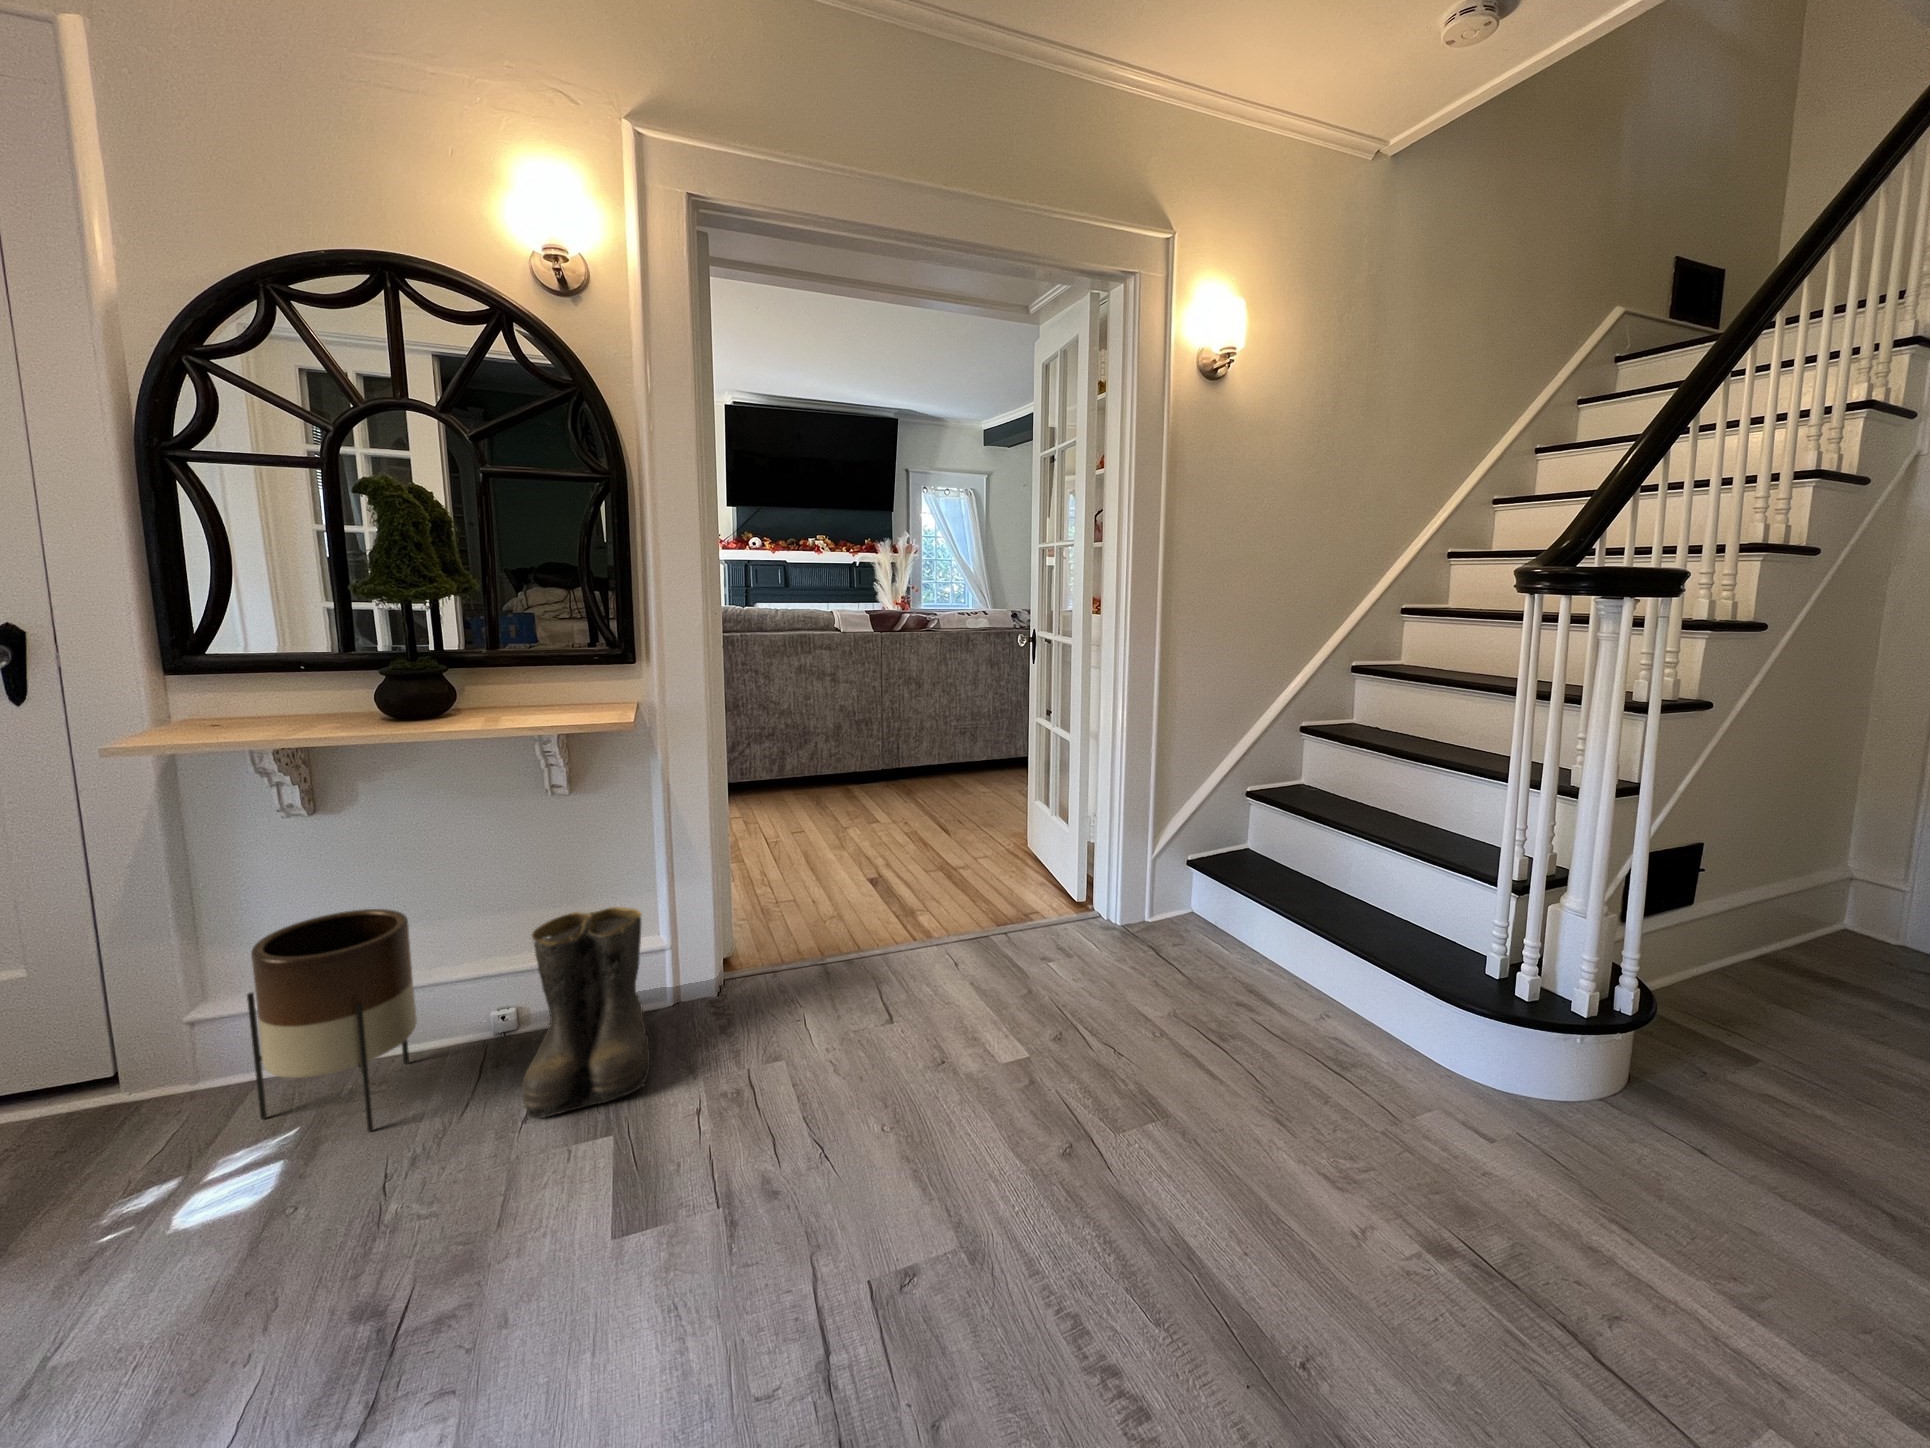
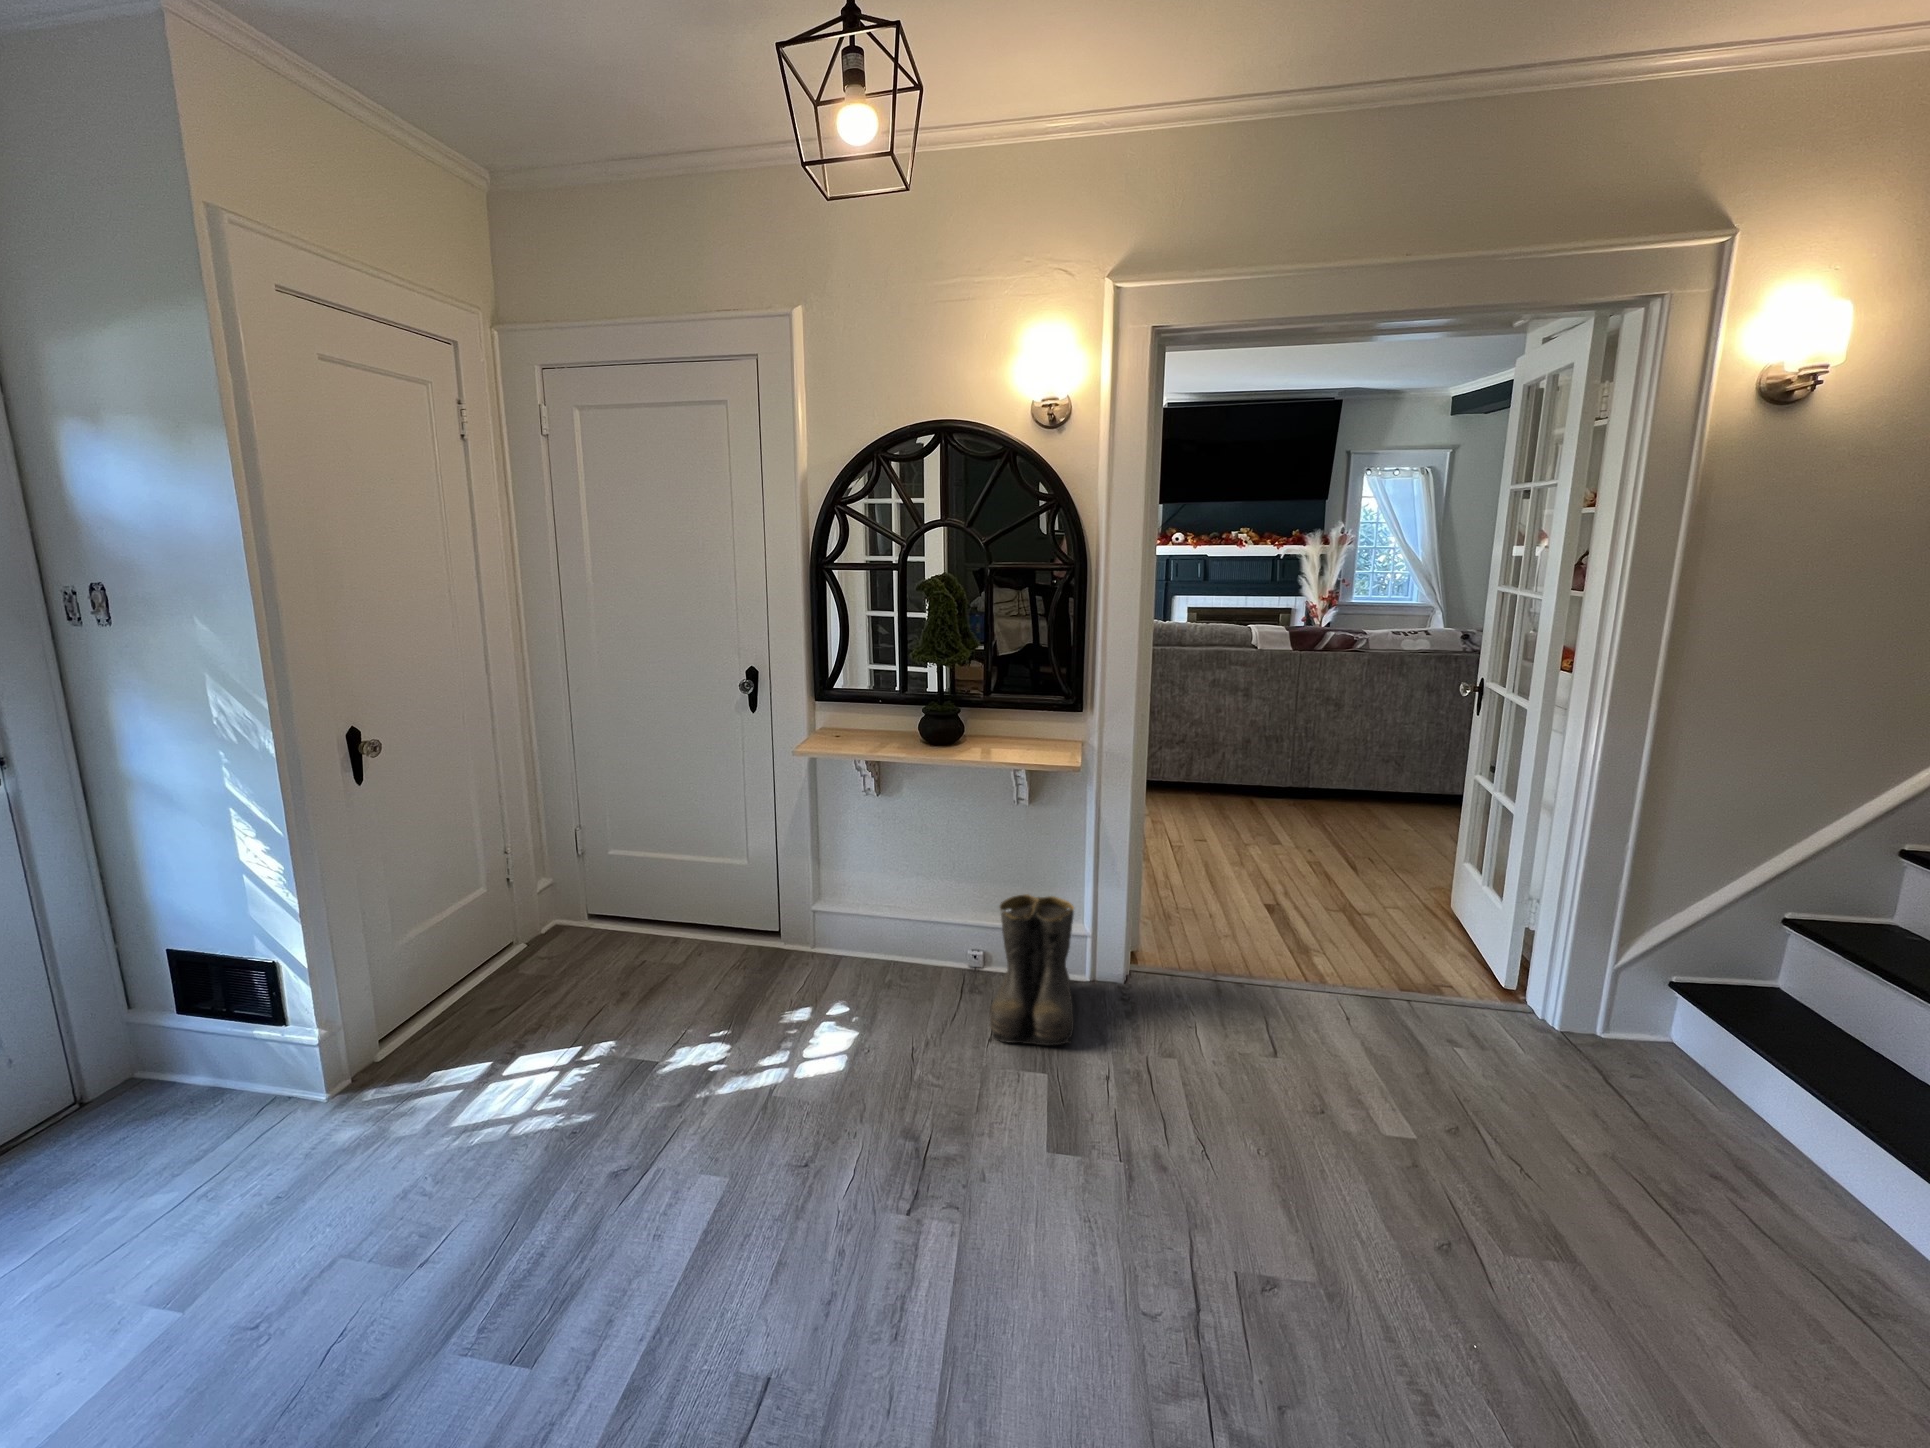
planter: present [247,909,417,1131] -> none [844,863,928,1014]

